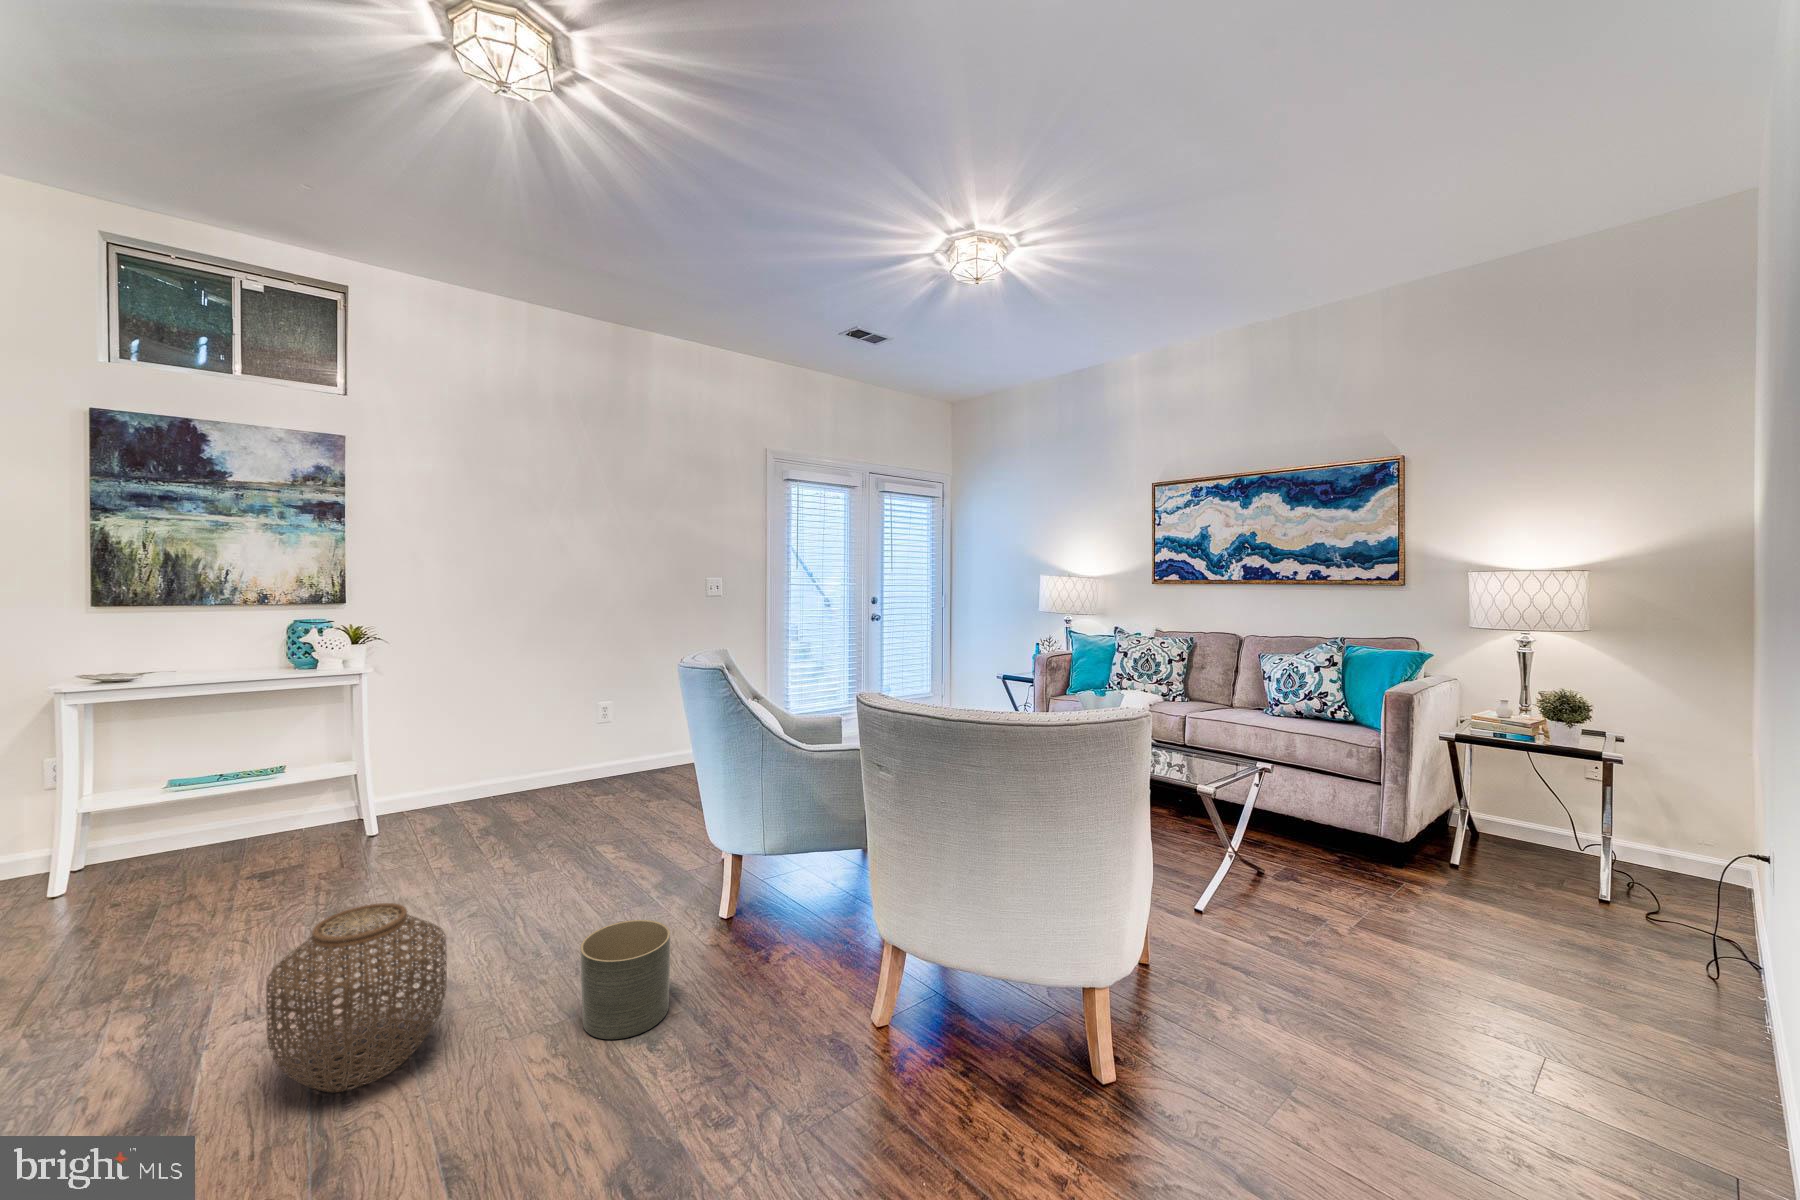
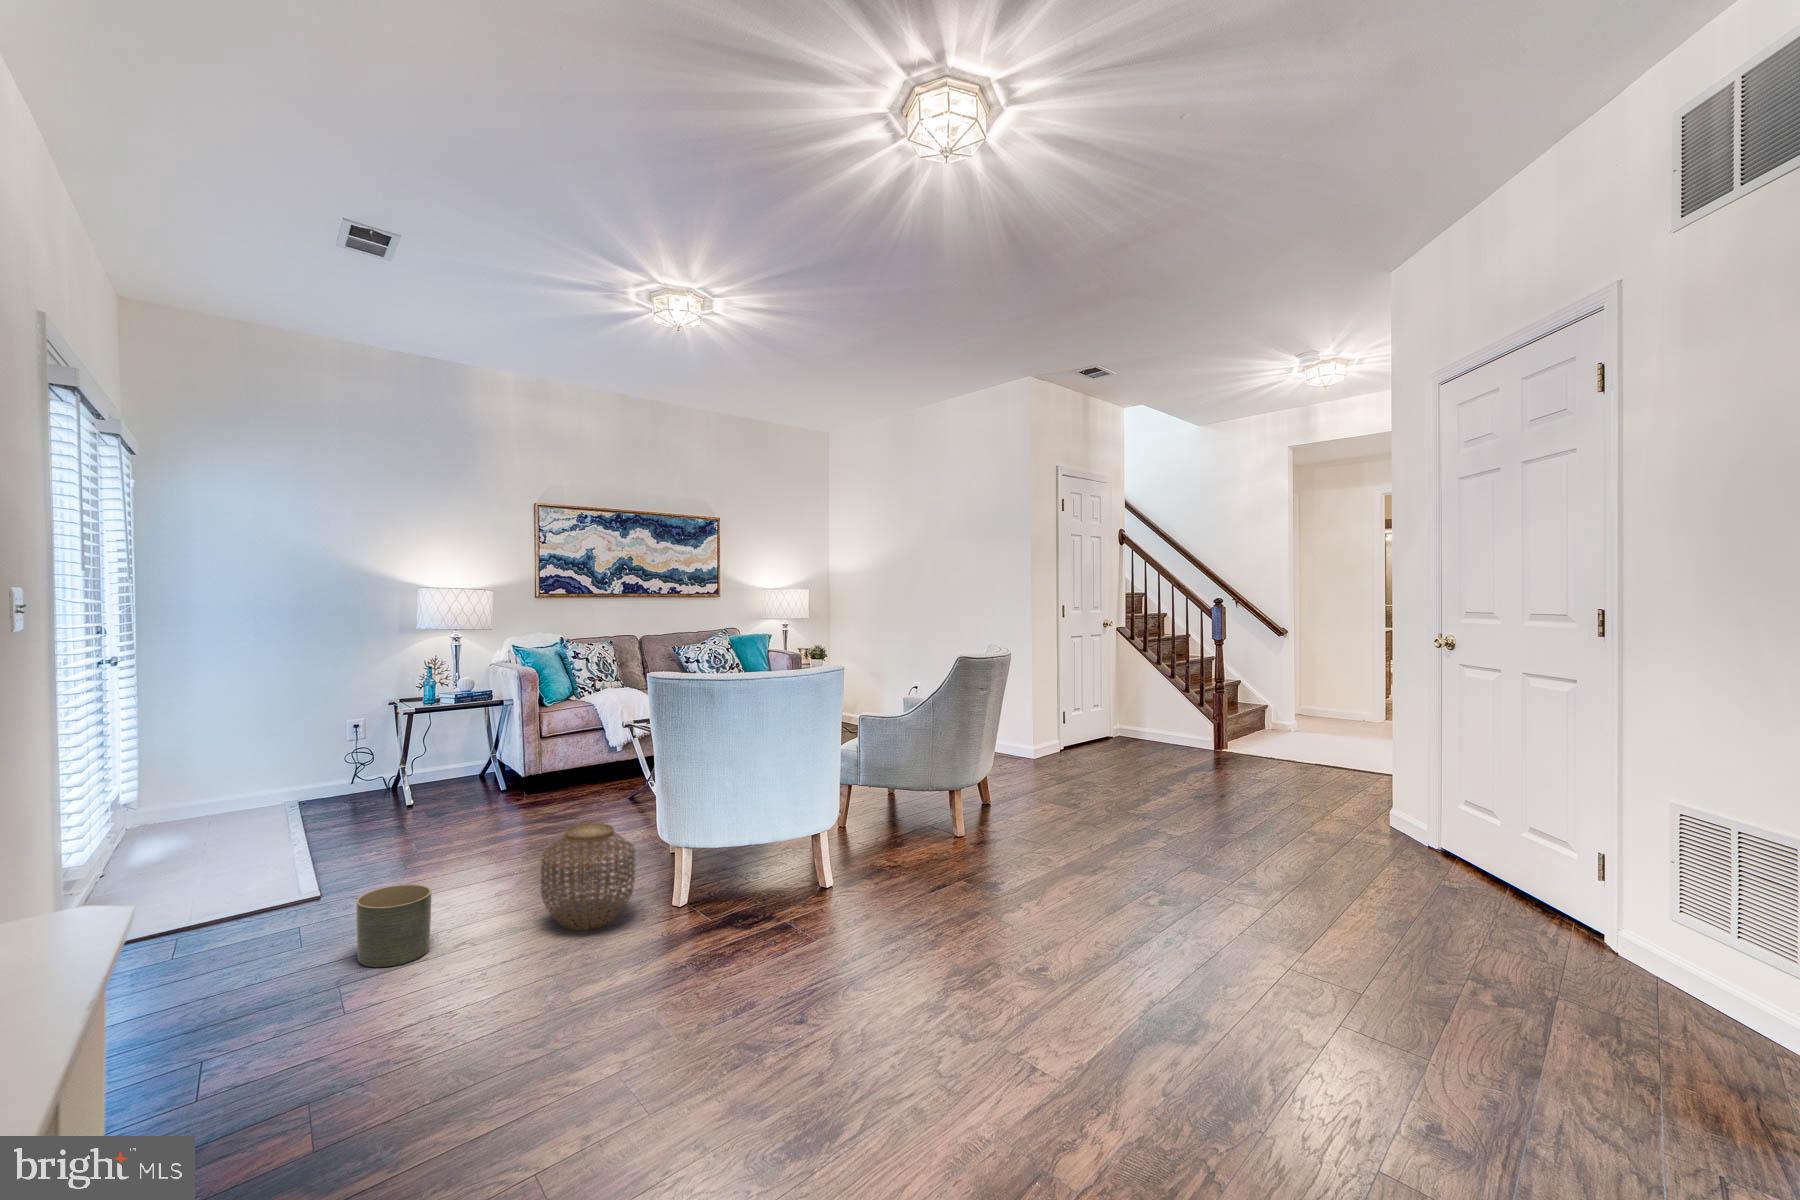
woven basket: present [266,903,447,1092] -> present [541,823,635,930]

